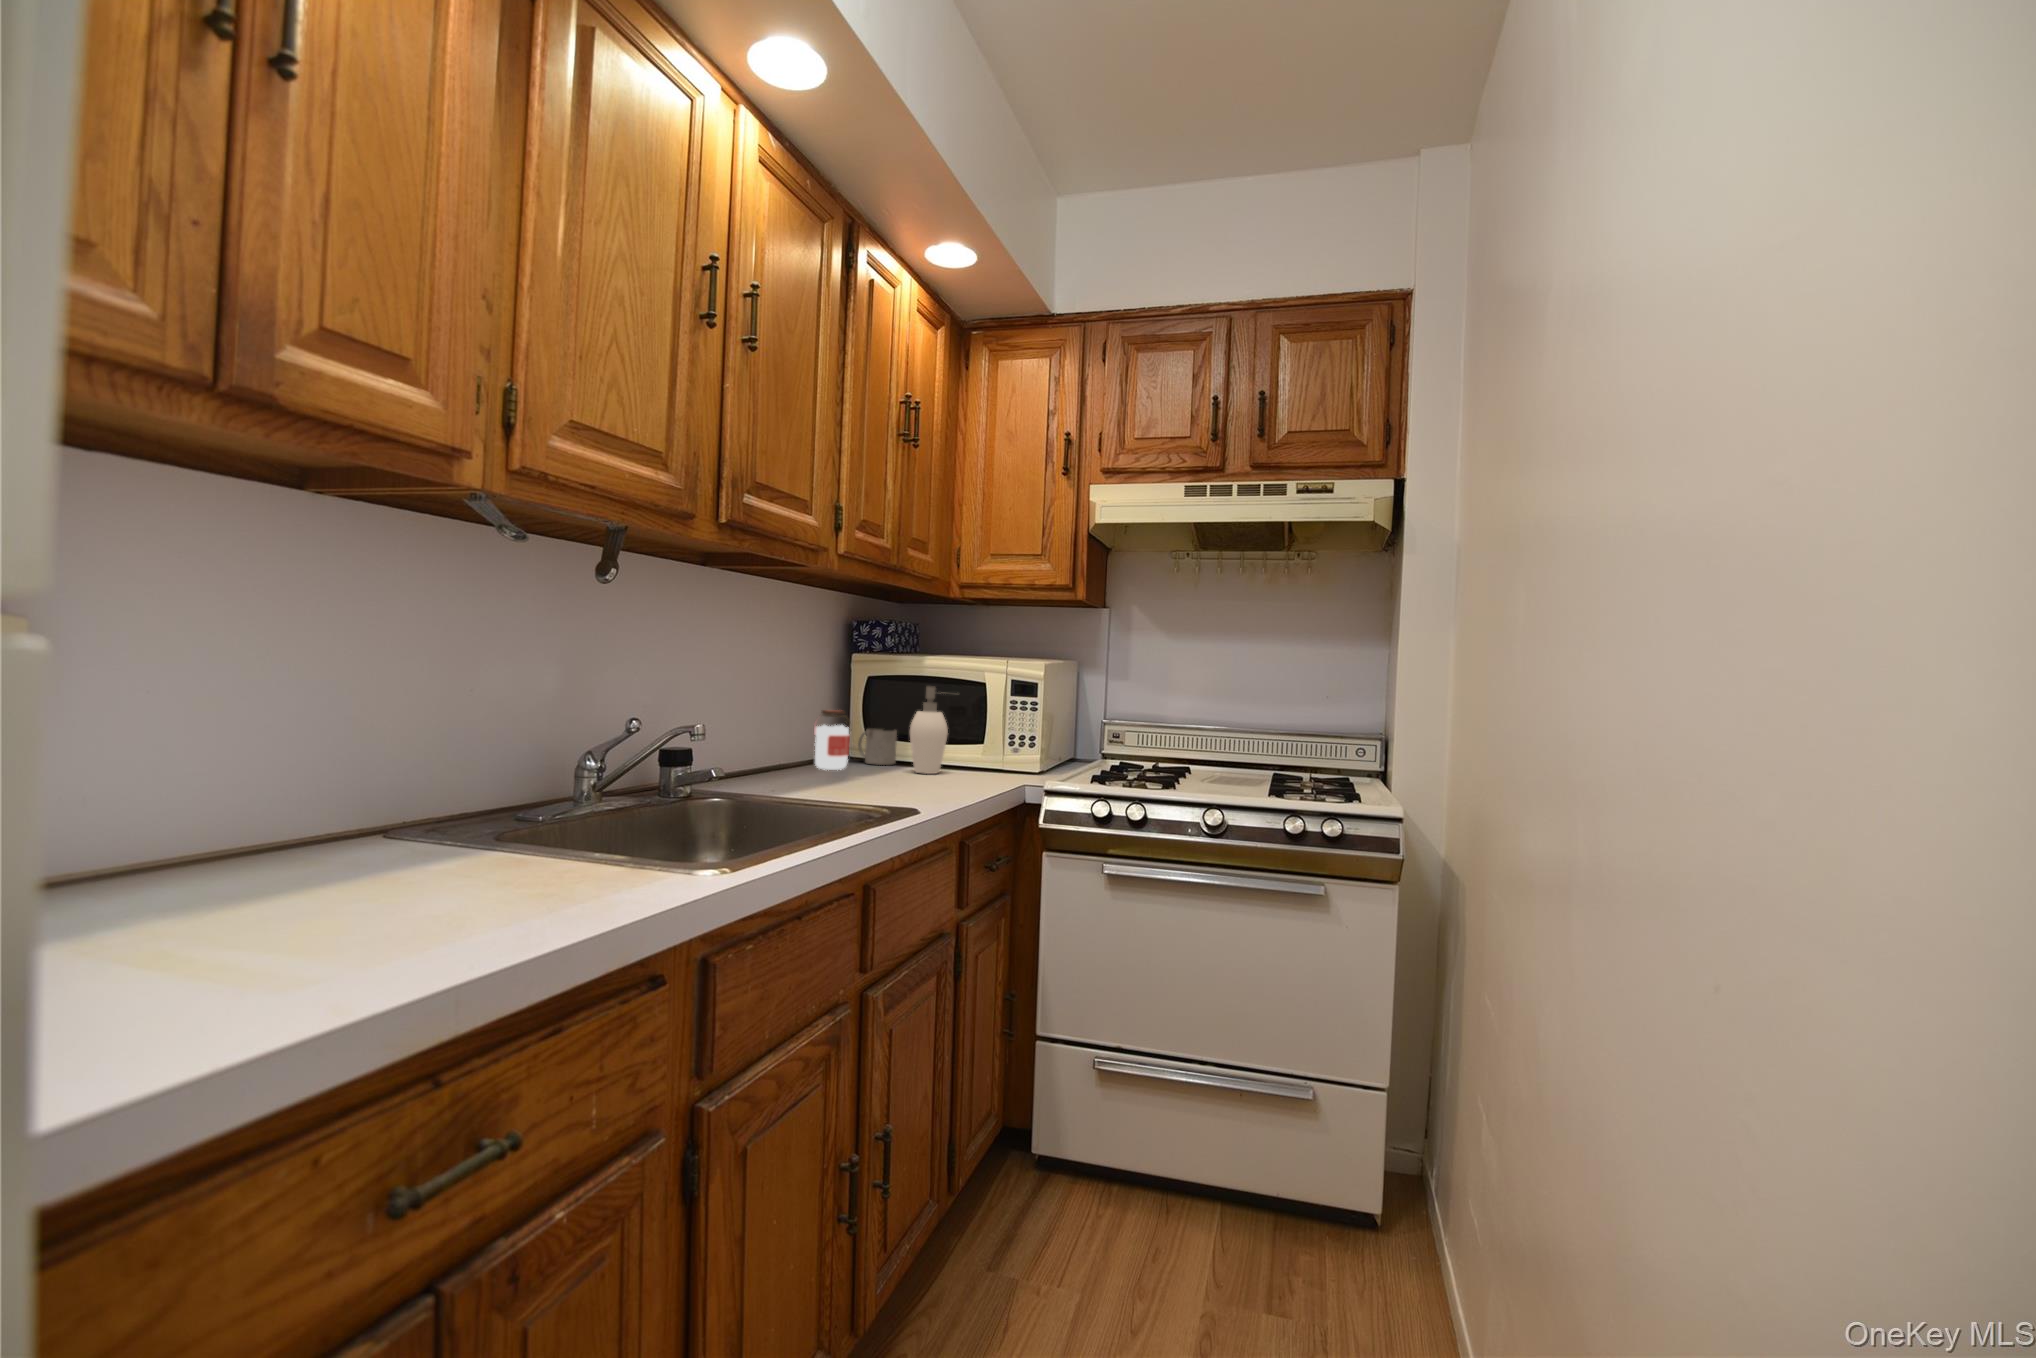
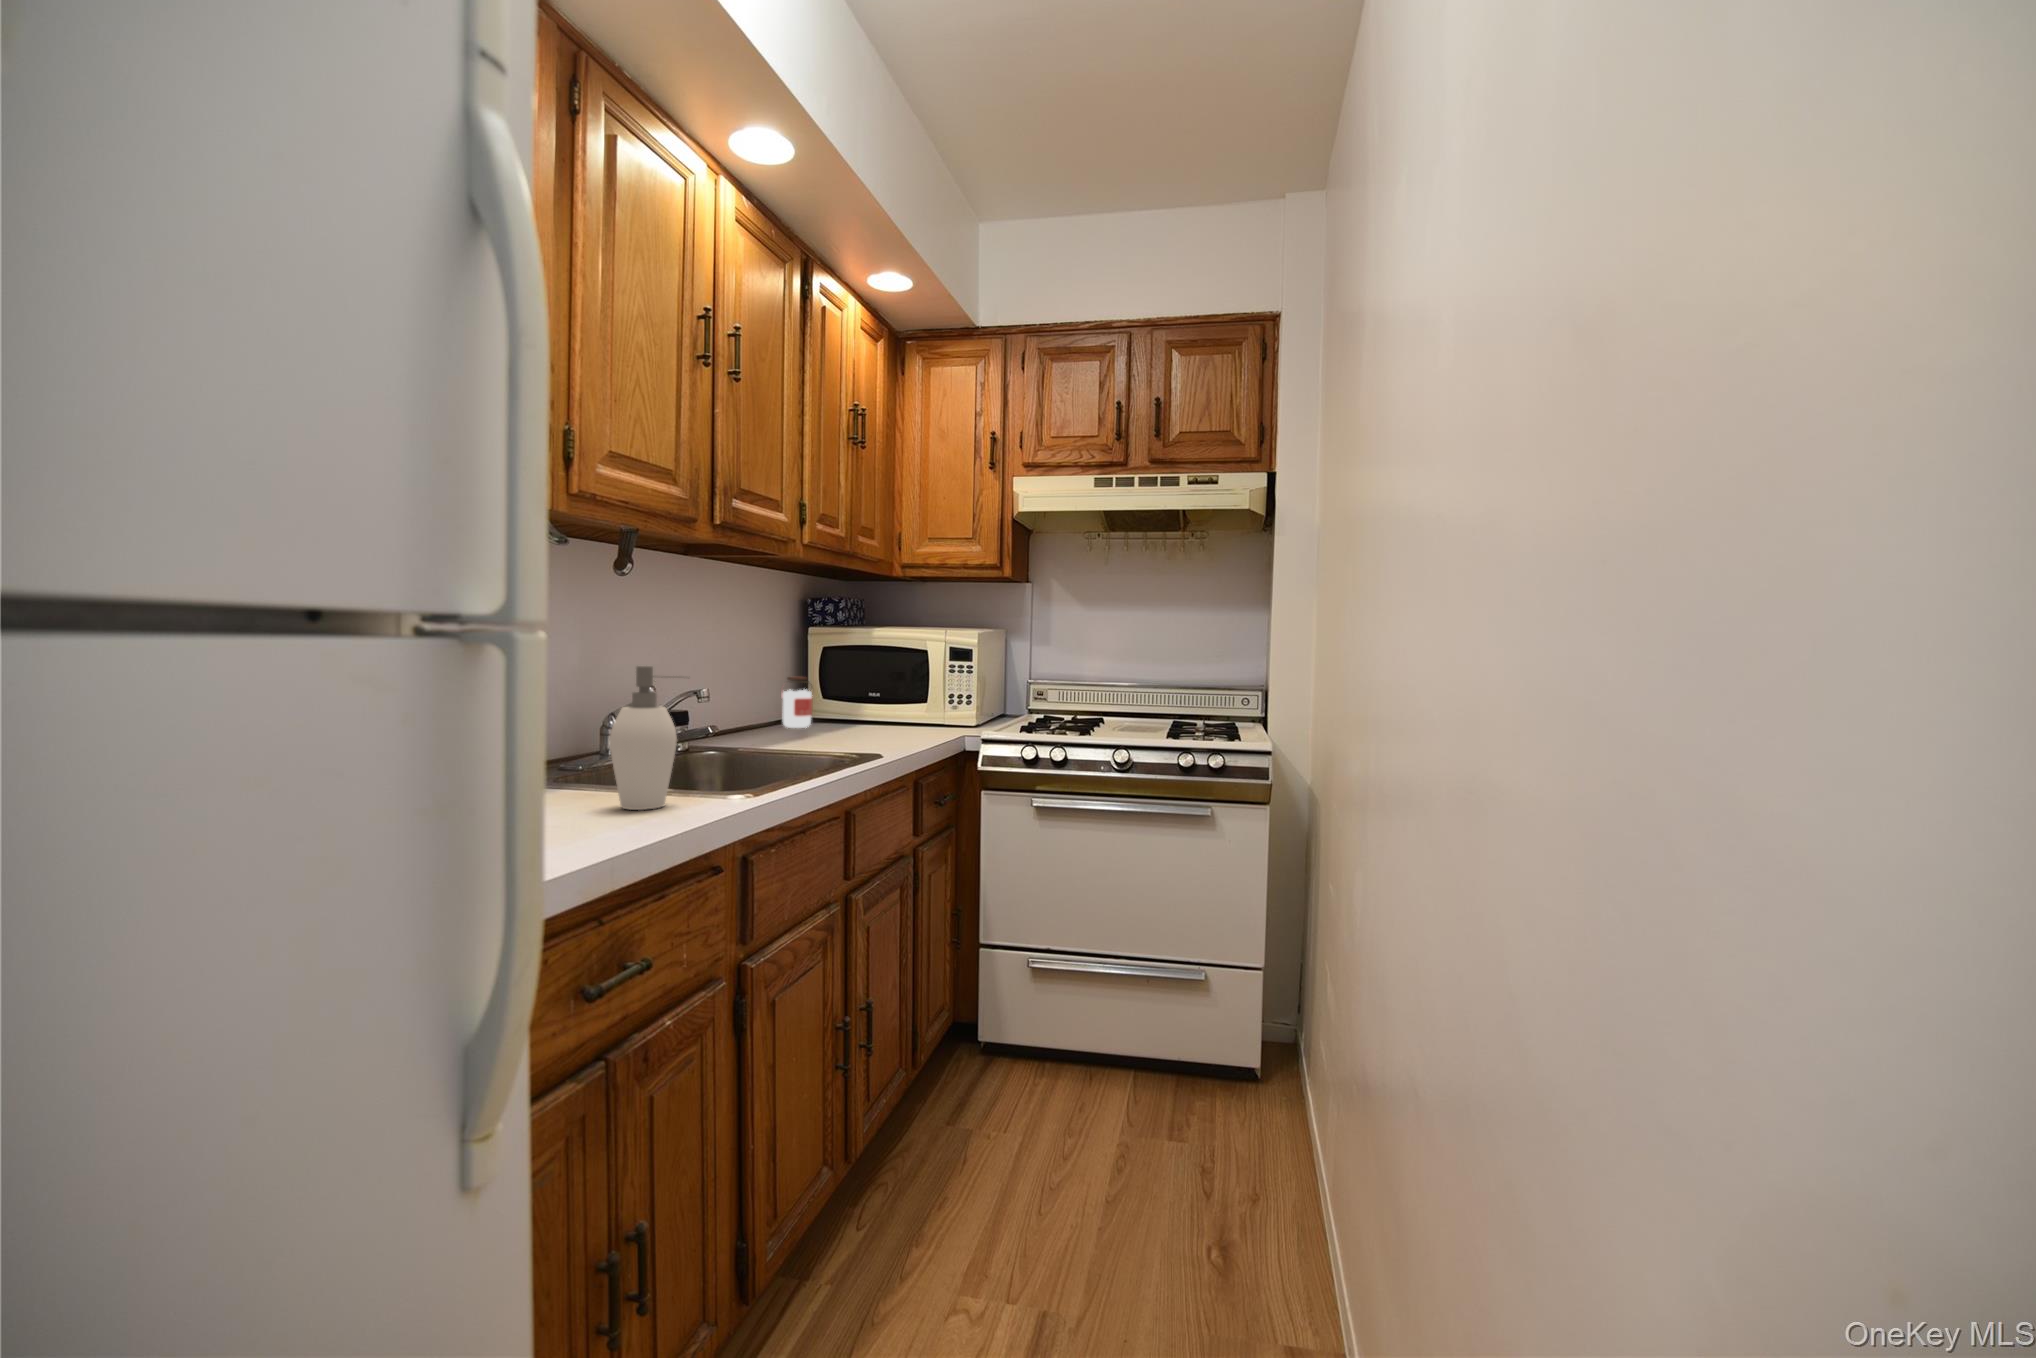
soap dispenser: present [910,686,948,774] -> present [610,666,684,810]
mug: present [858,728,897,765] -> none [817,692,851,723]

